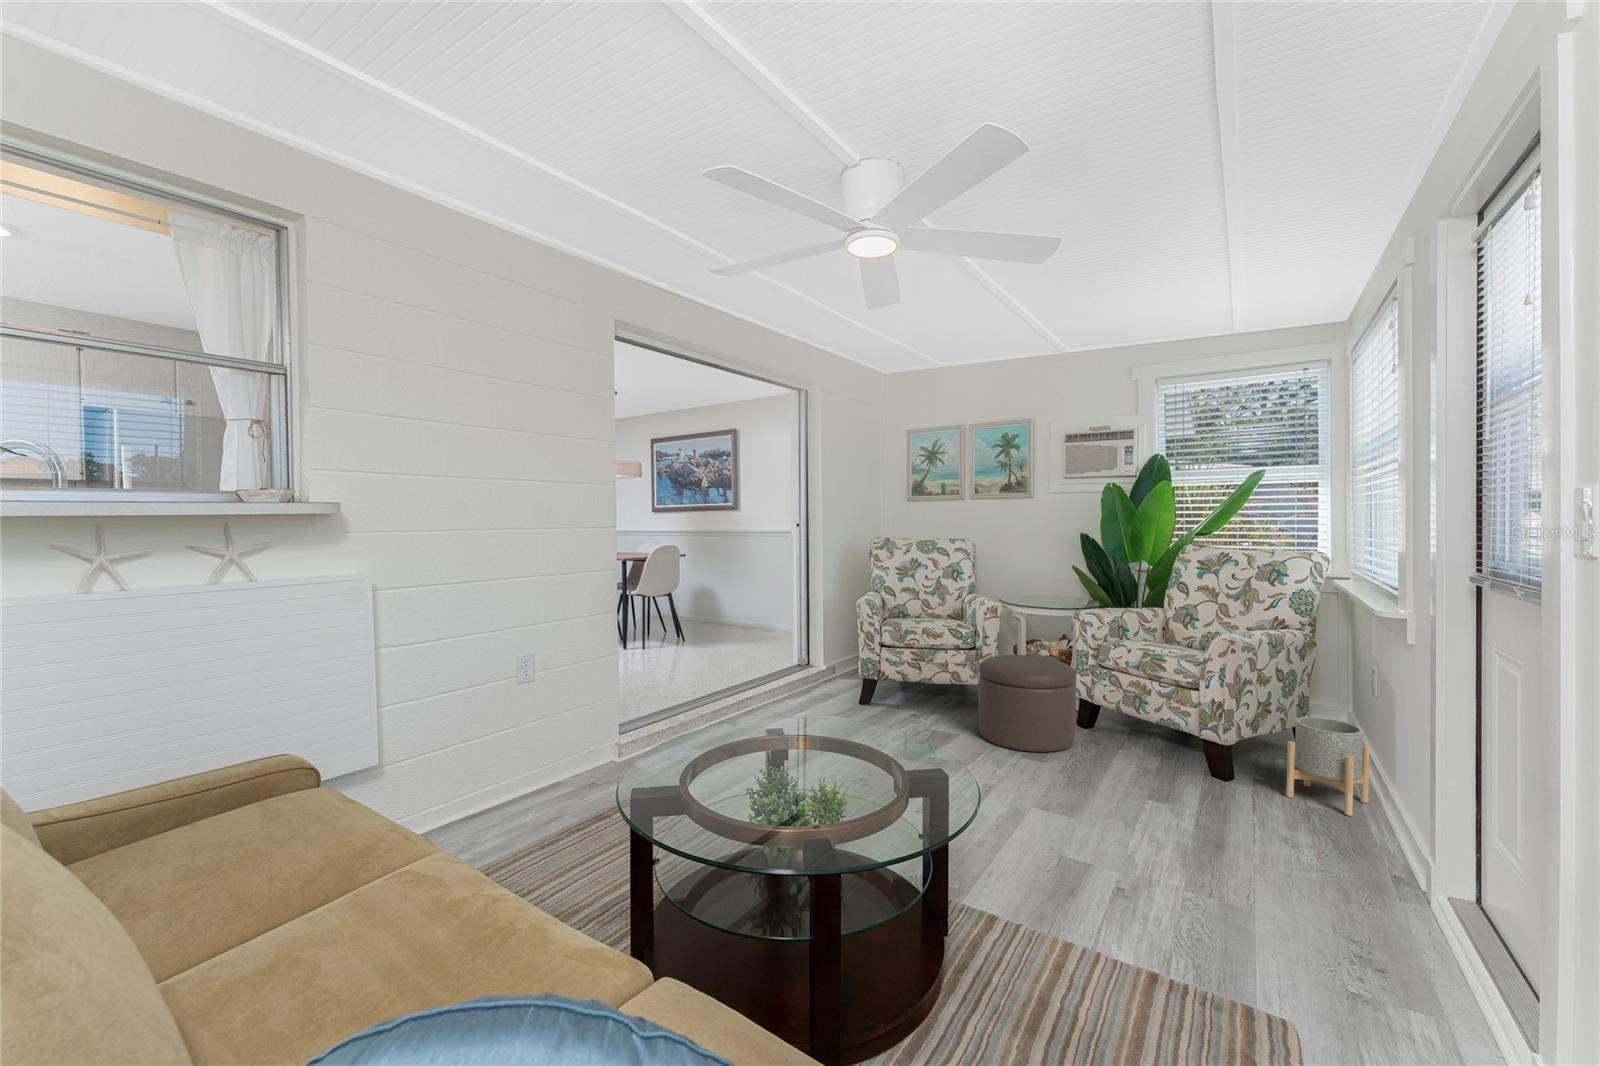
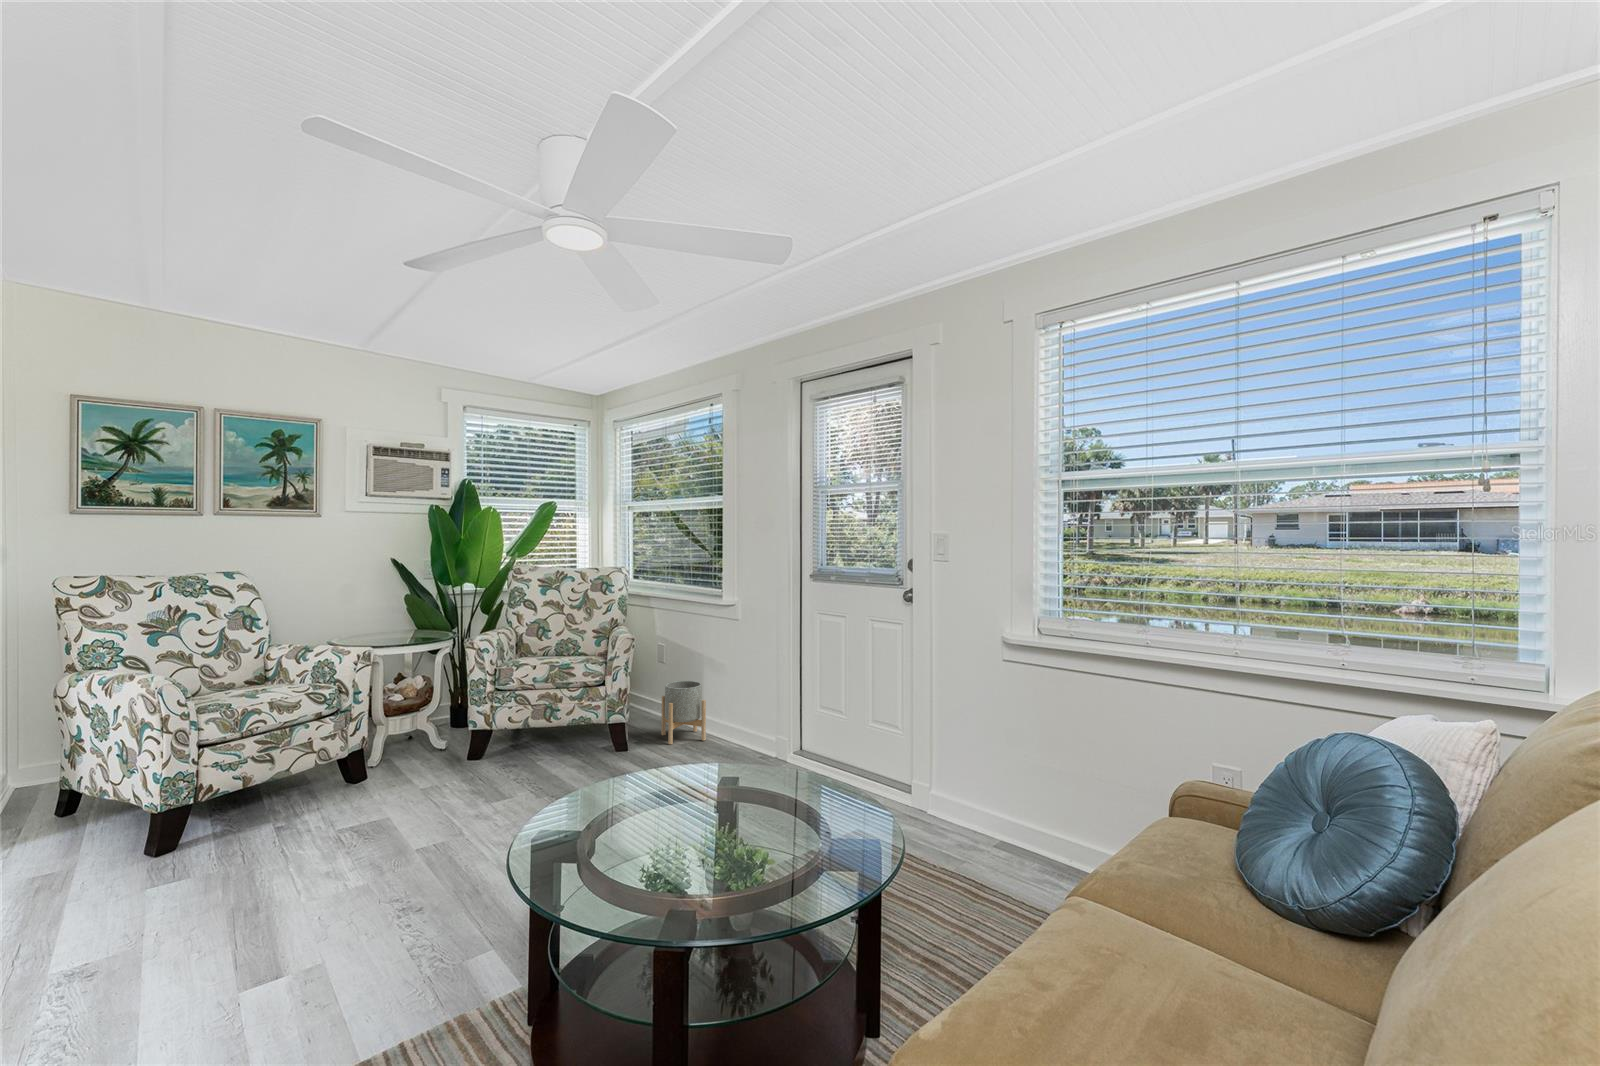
ottoman: present [978,655,1076,752] -> none [396,695,512,807]

